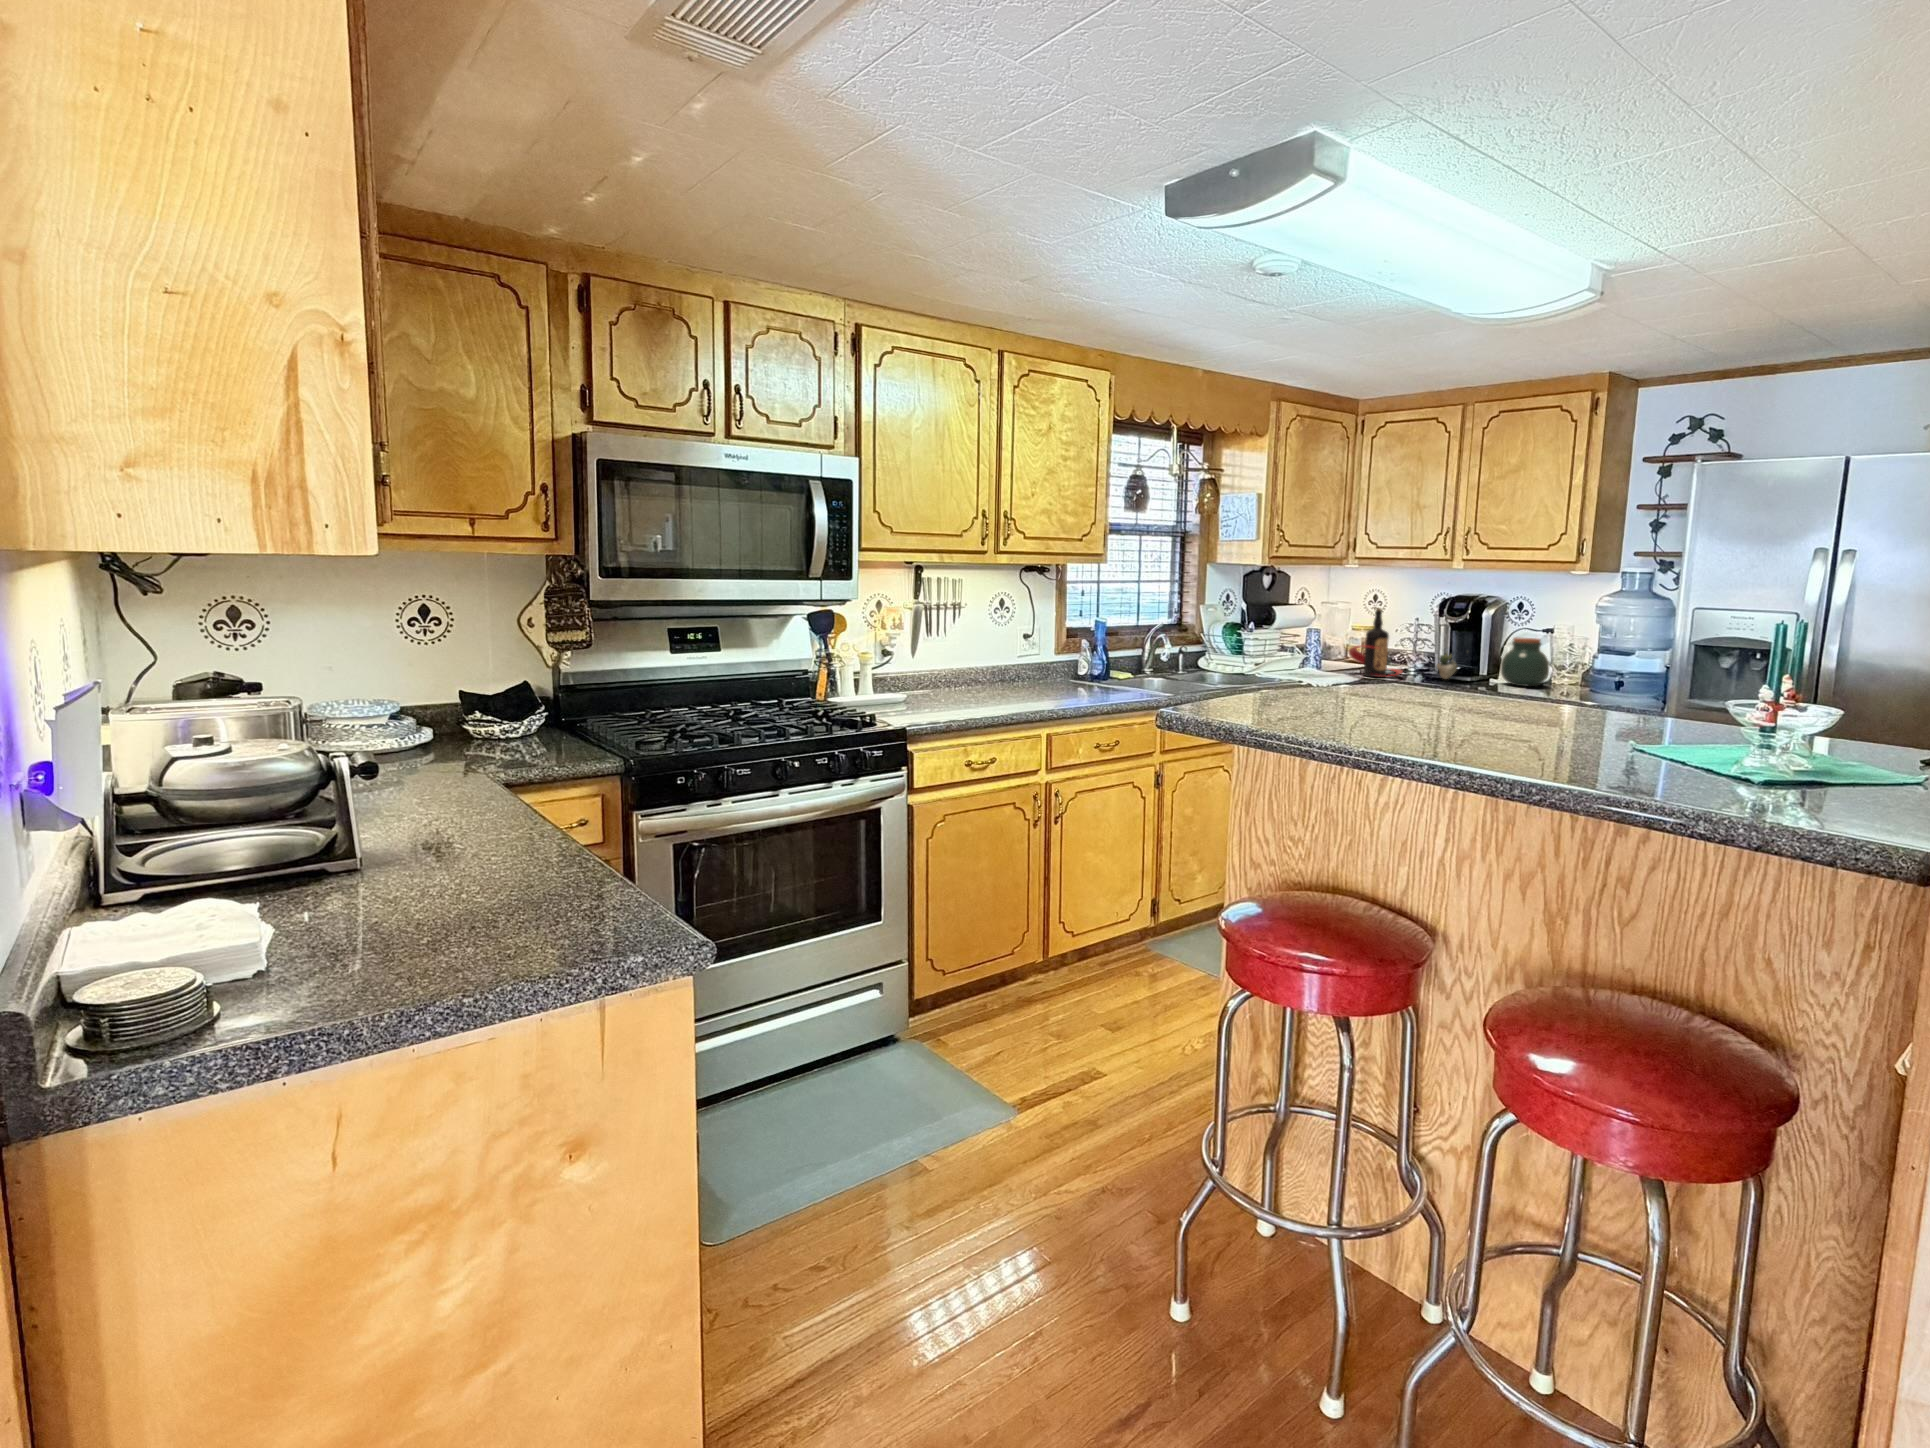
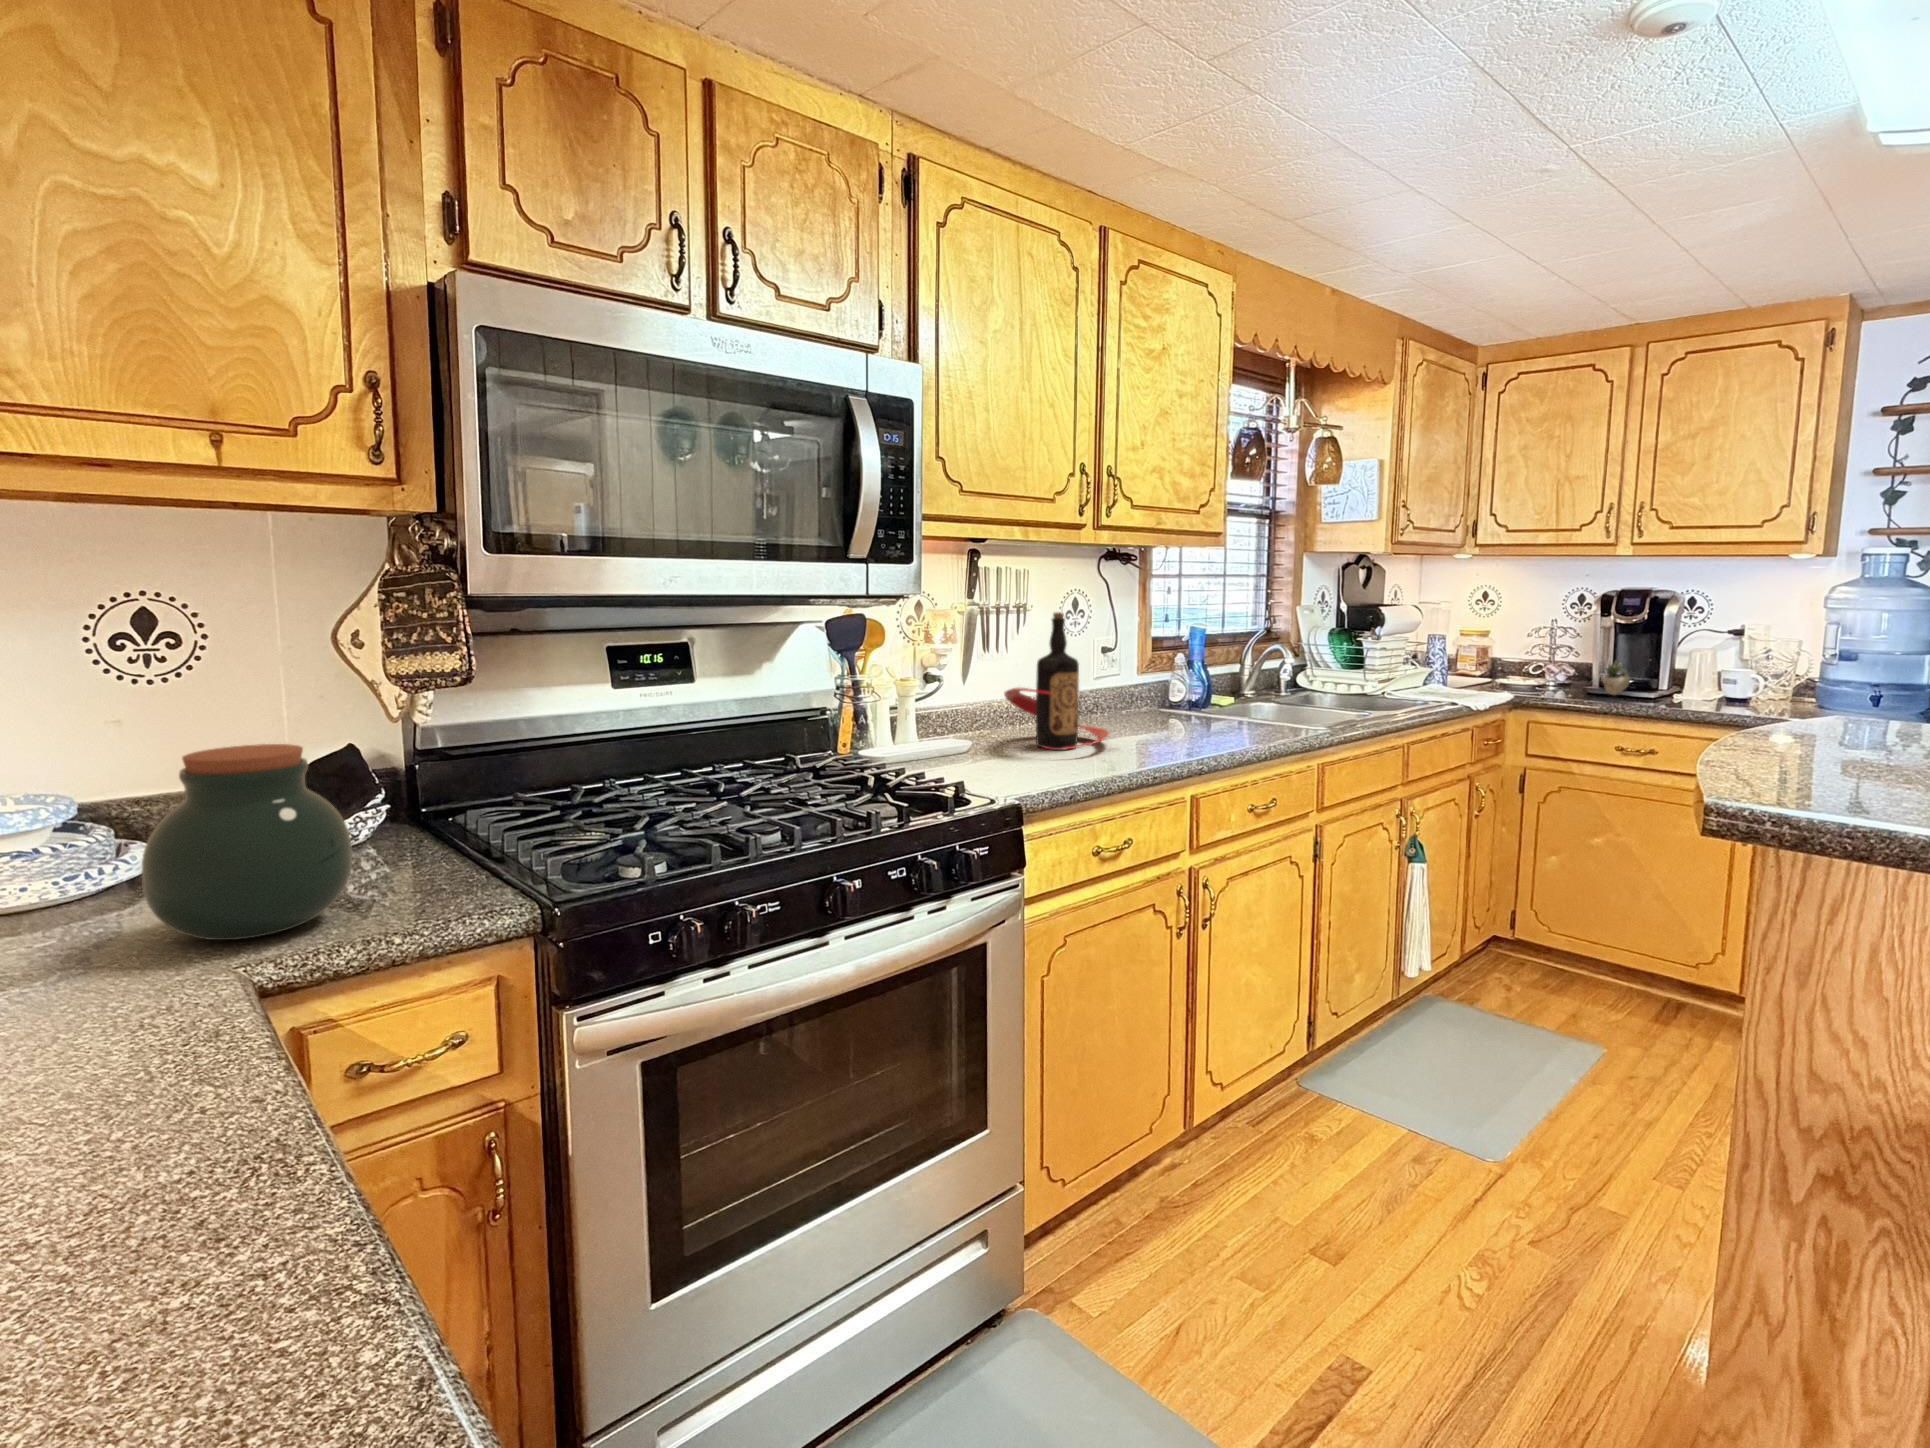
bottle: present [1349,608,1402,677] -> present [1004,612,1109,750]
jar: present [1501,638,1549,686] -> present [142,744,352,940]

